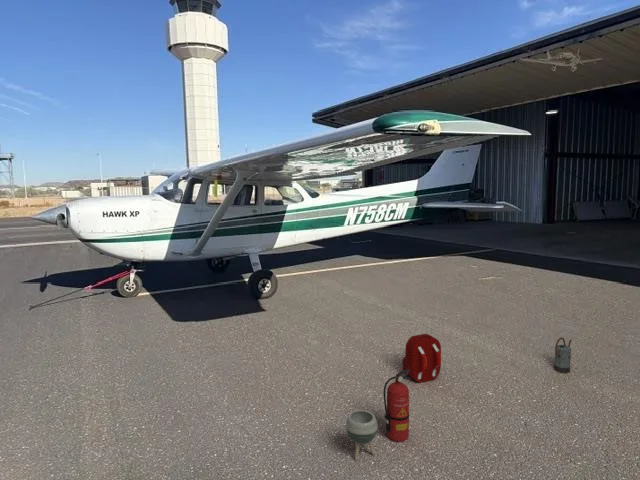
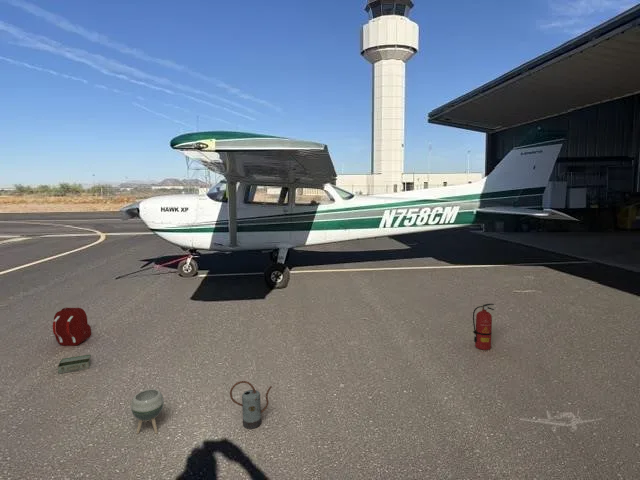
backpack: present [403,334,441,382] -> present [53,308,91,346]
watering can: present [554,337,571,373] -> present [230,381,272,429]
fire extinguisher: present [384,370,411,442] -> present [473,304,494,350]
toolbox: none [148,398,189,427] -> present [58,355,91,373]

